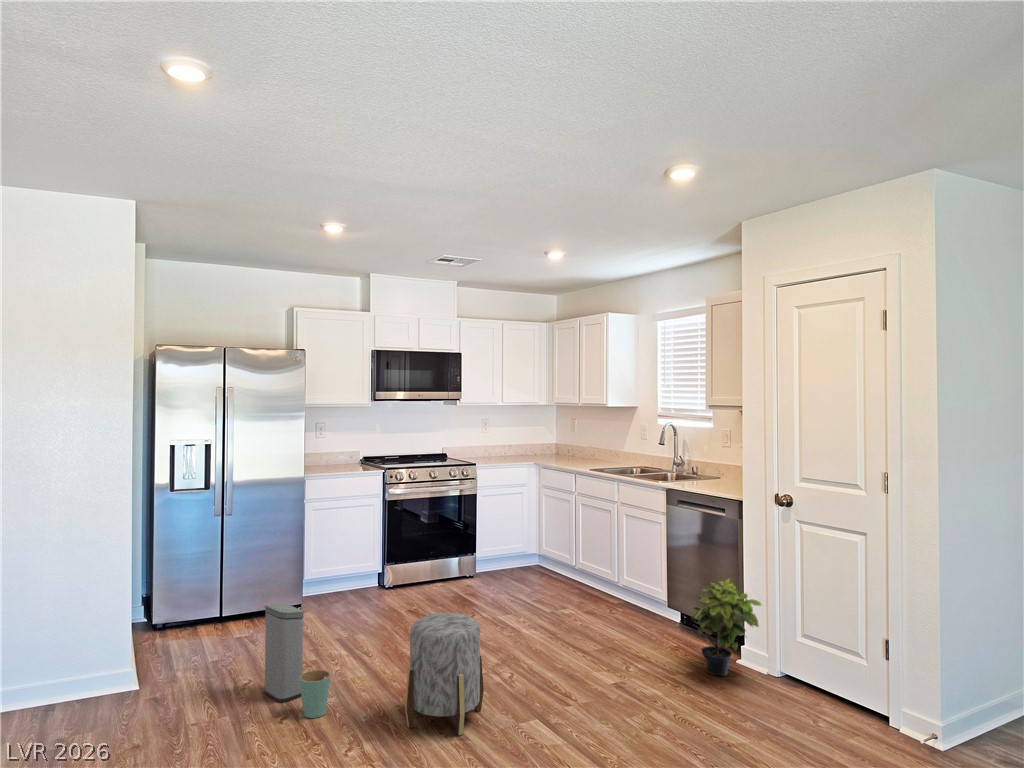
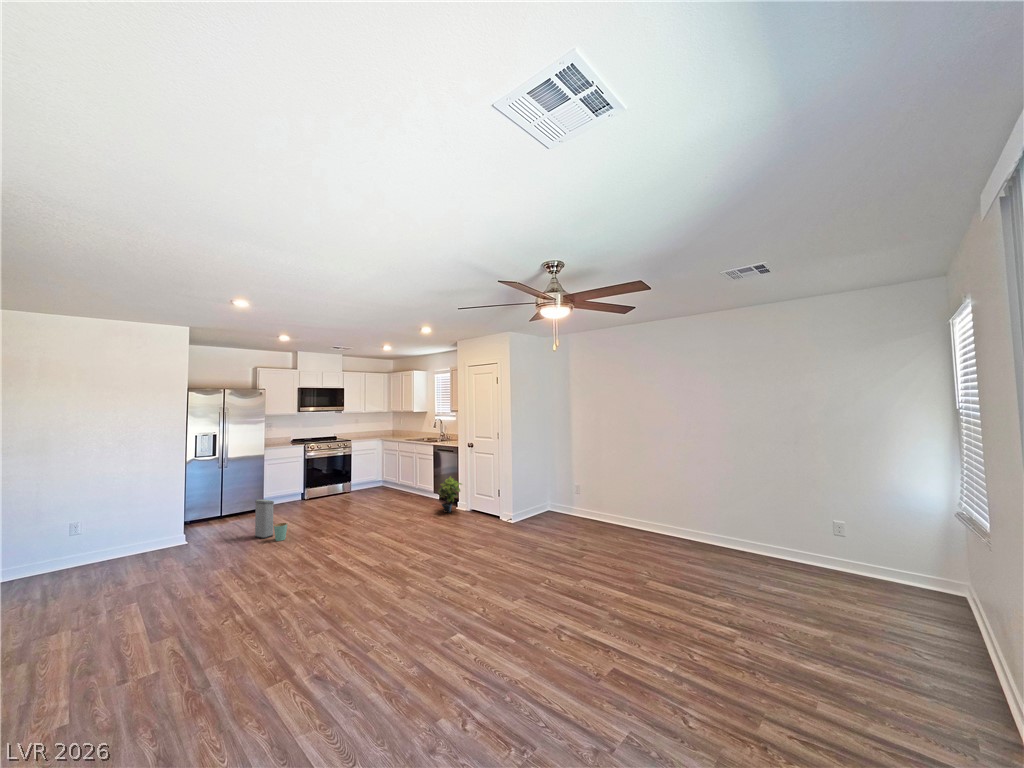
stool: present [405,613,484,735] -> none [320,495,353,539]

